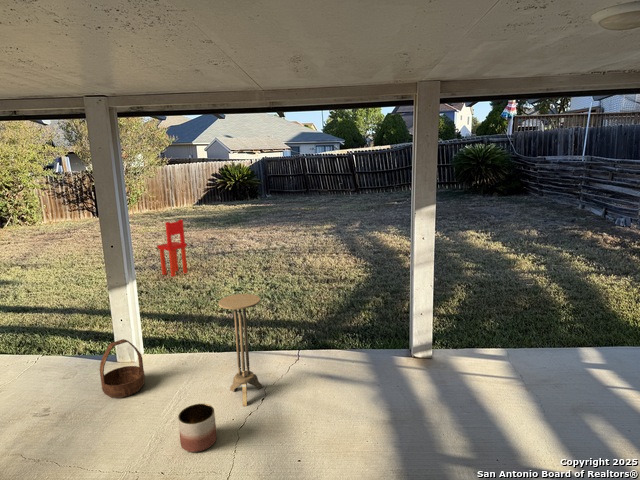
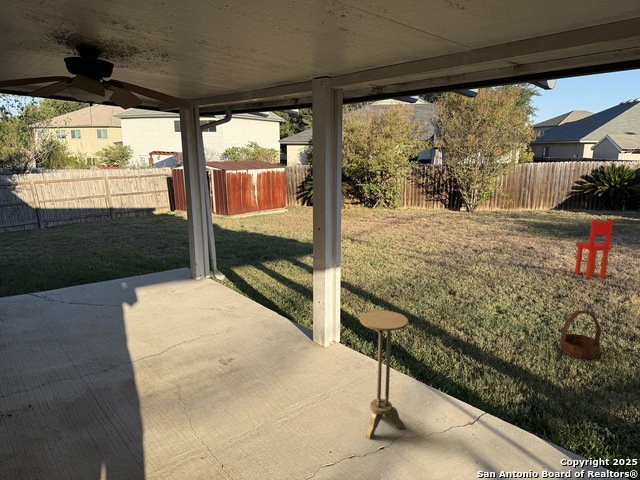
chair: present [157,220,187,276] -> present [575,219,613,278]
basket: present [100,339,145,398] -> present [560,310,601,359]
planter: present [178,404,217,452] -> none [279,406,315,456]

